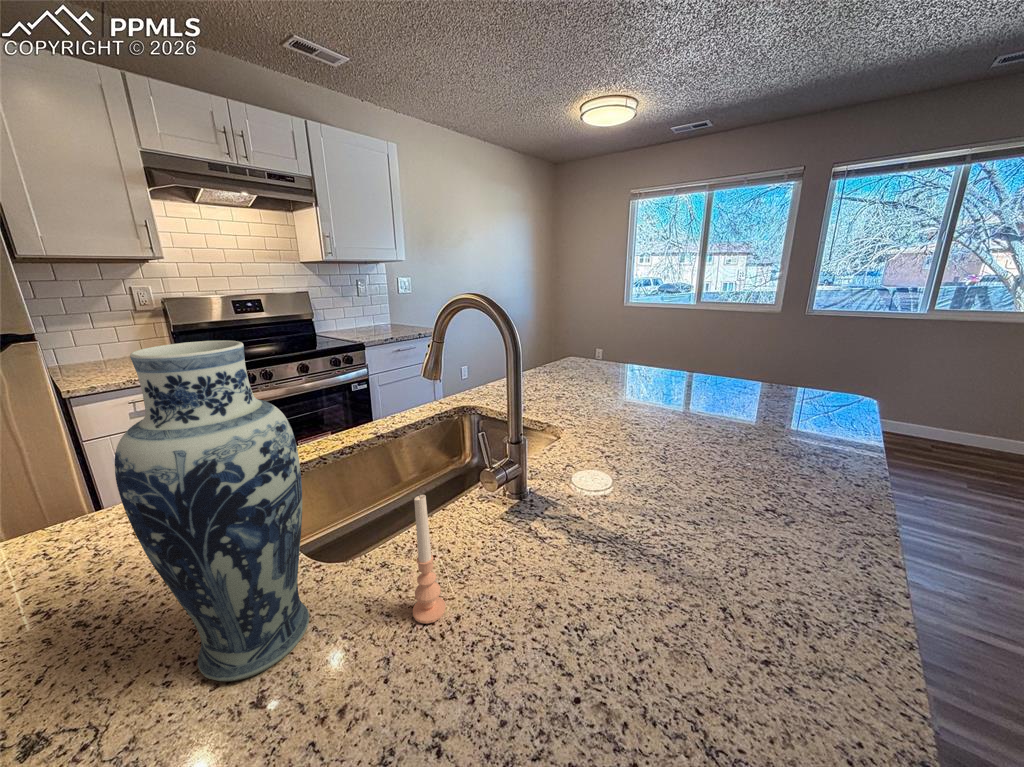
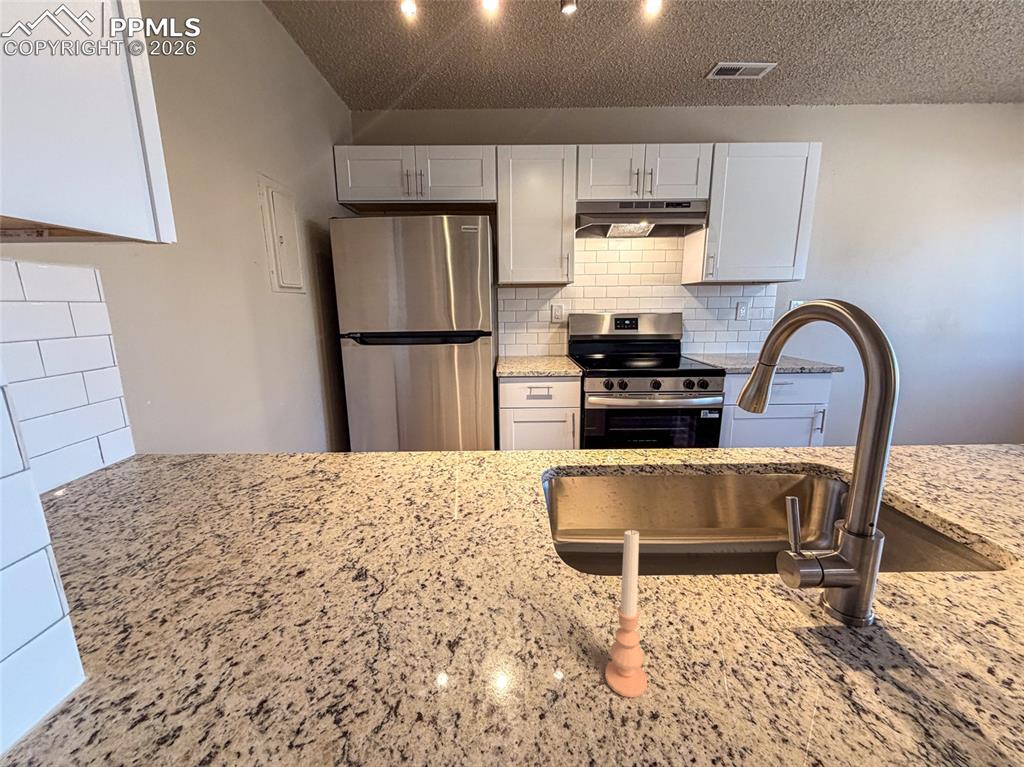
vase: present [115,341,309,681] -> none [417,327,539,622]

